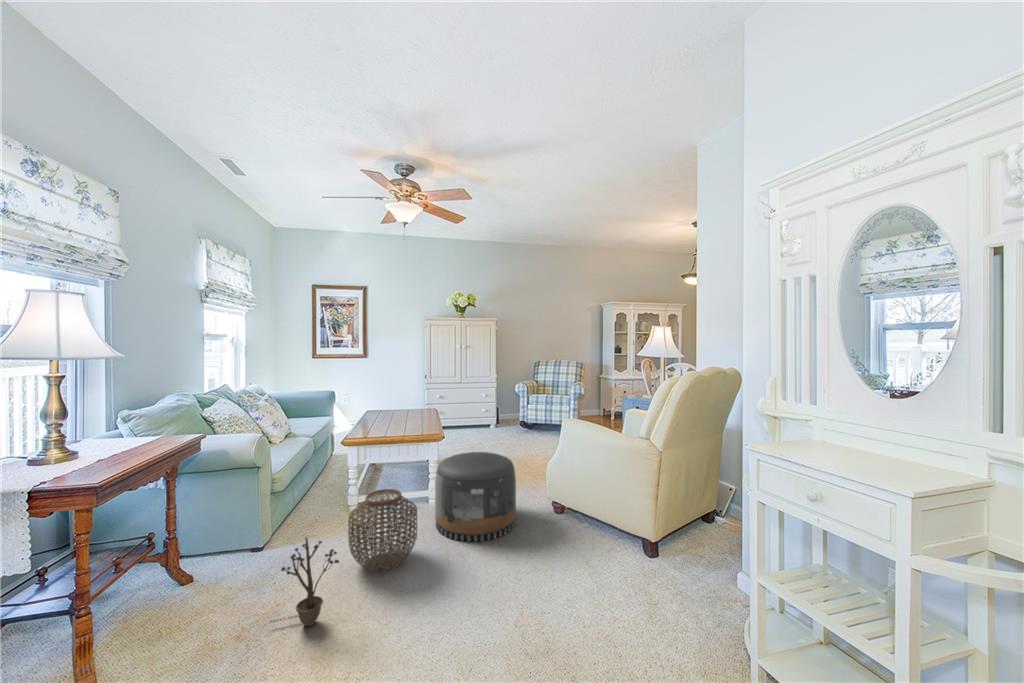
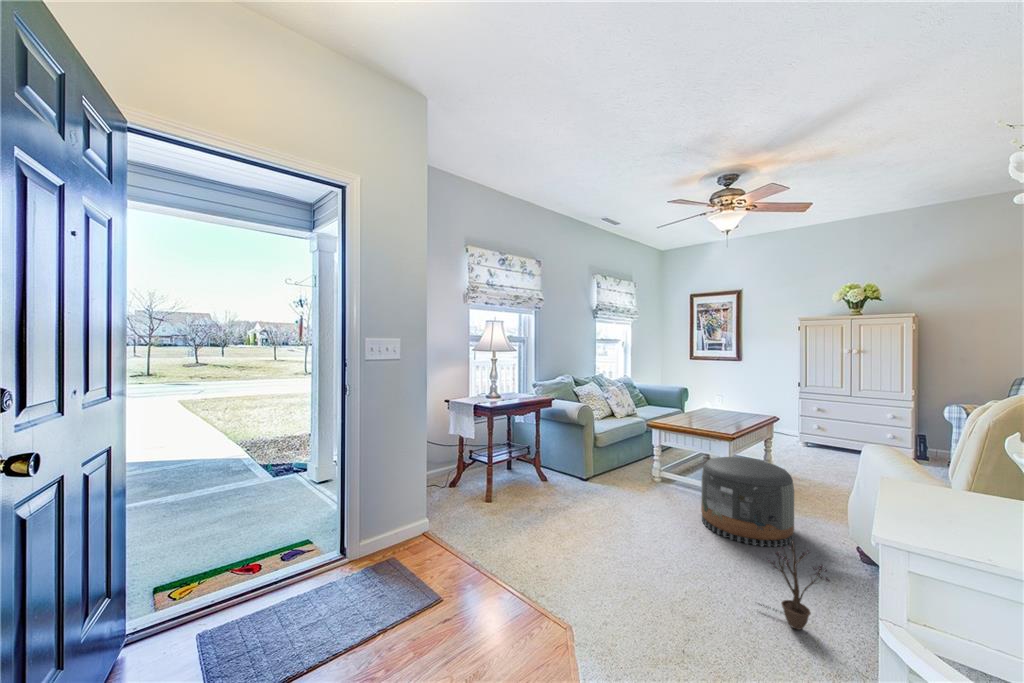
woven basket: present [348,489,417,573] -> none [615,460,668,522]
decorative plant: present [270,538,339,626] -> present [759,541,830,630]

